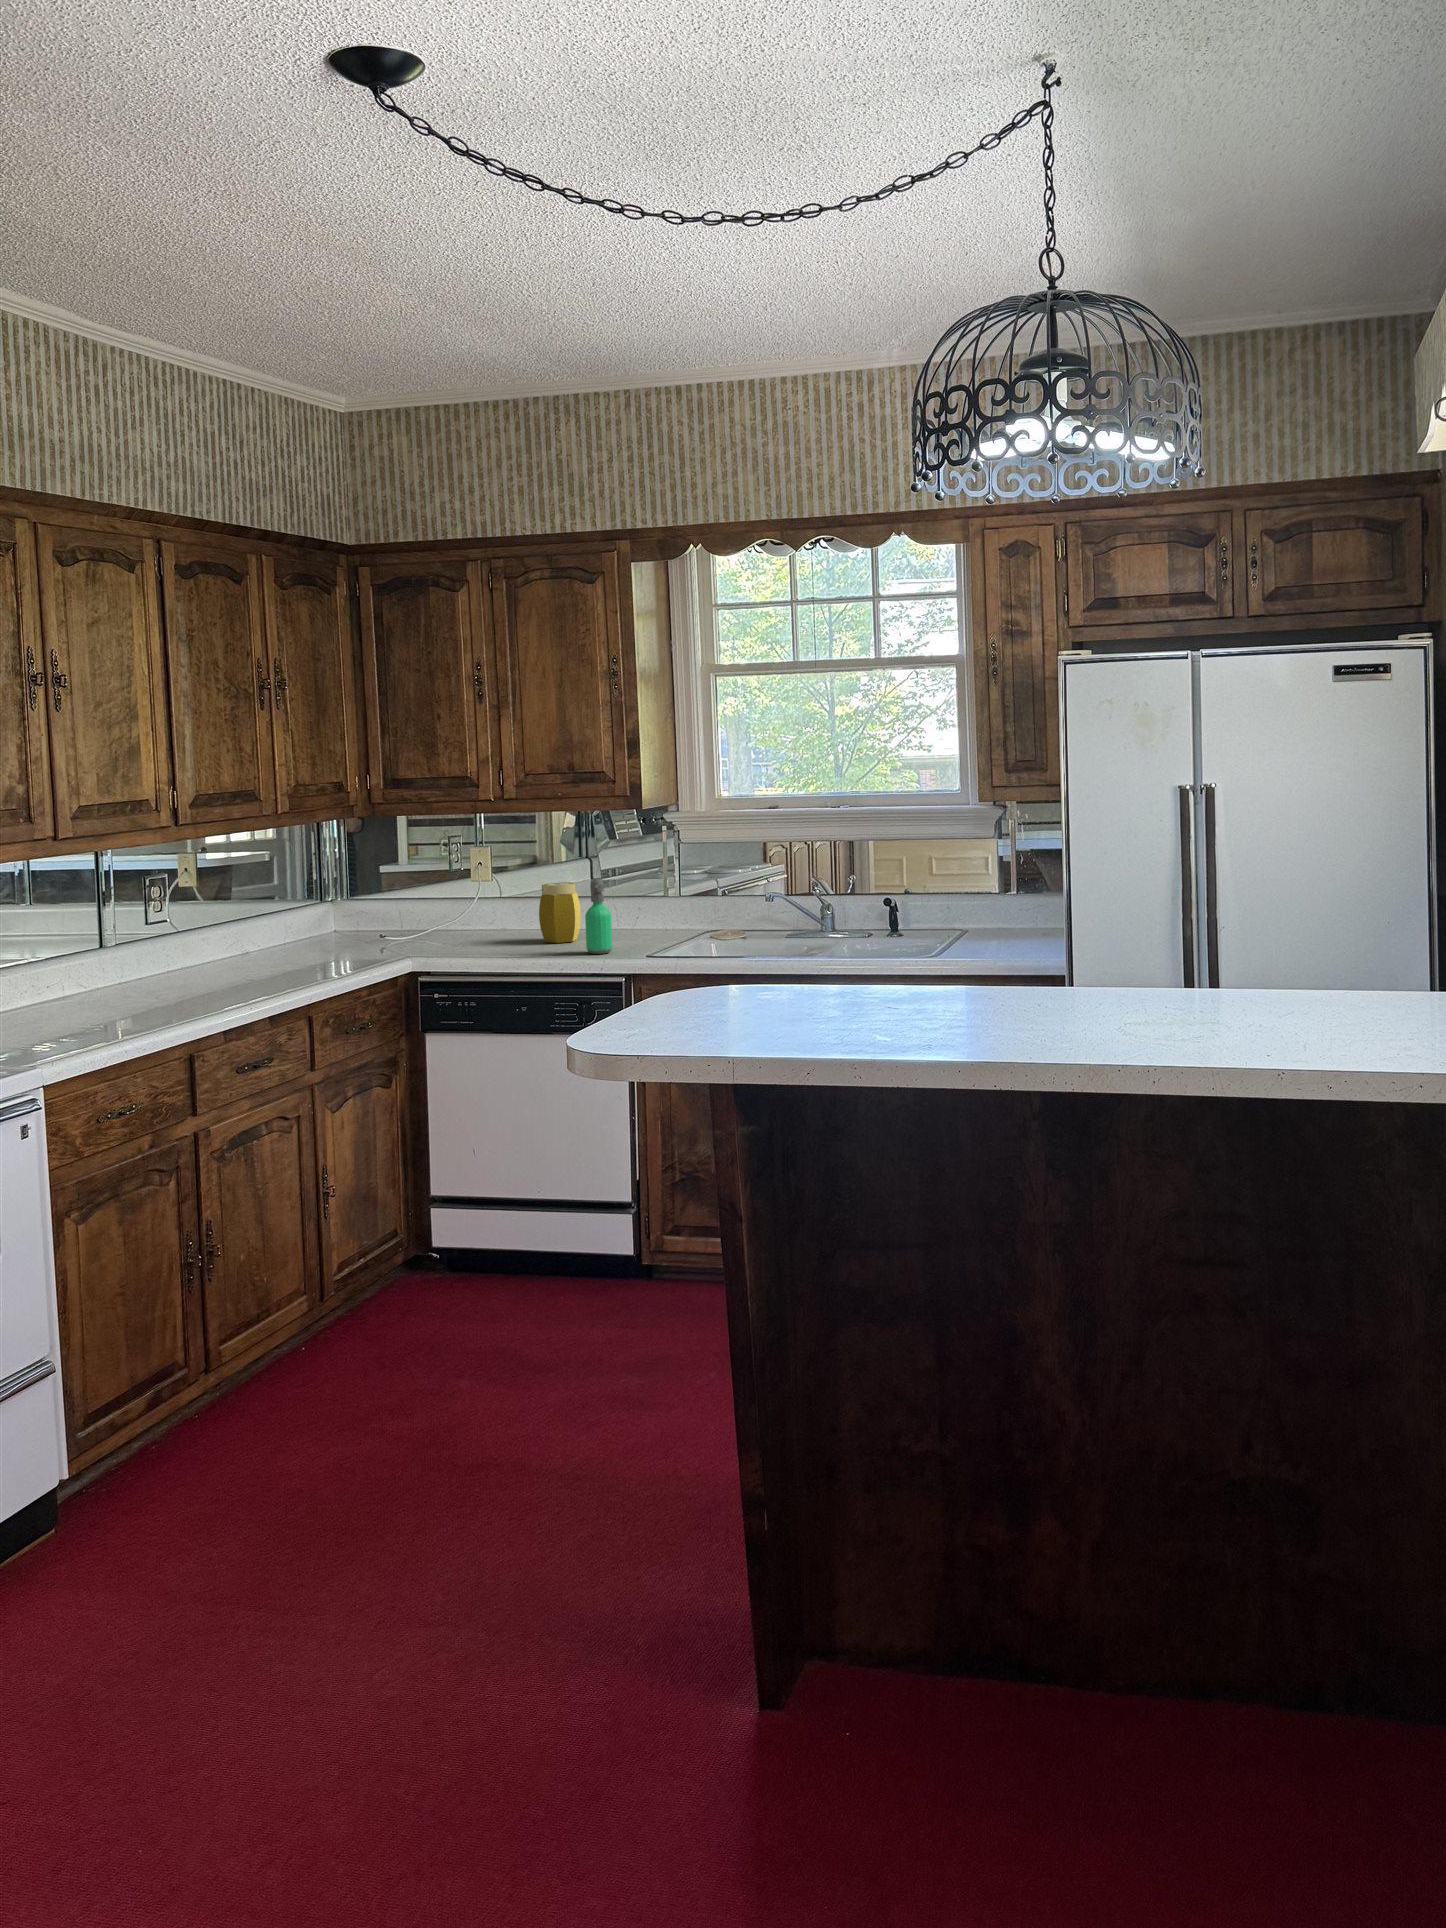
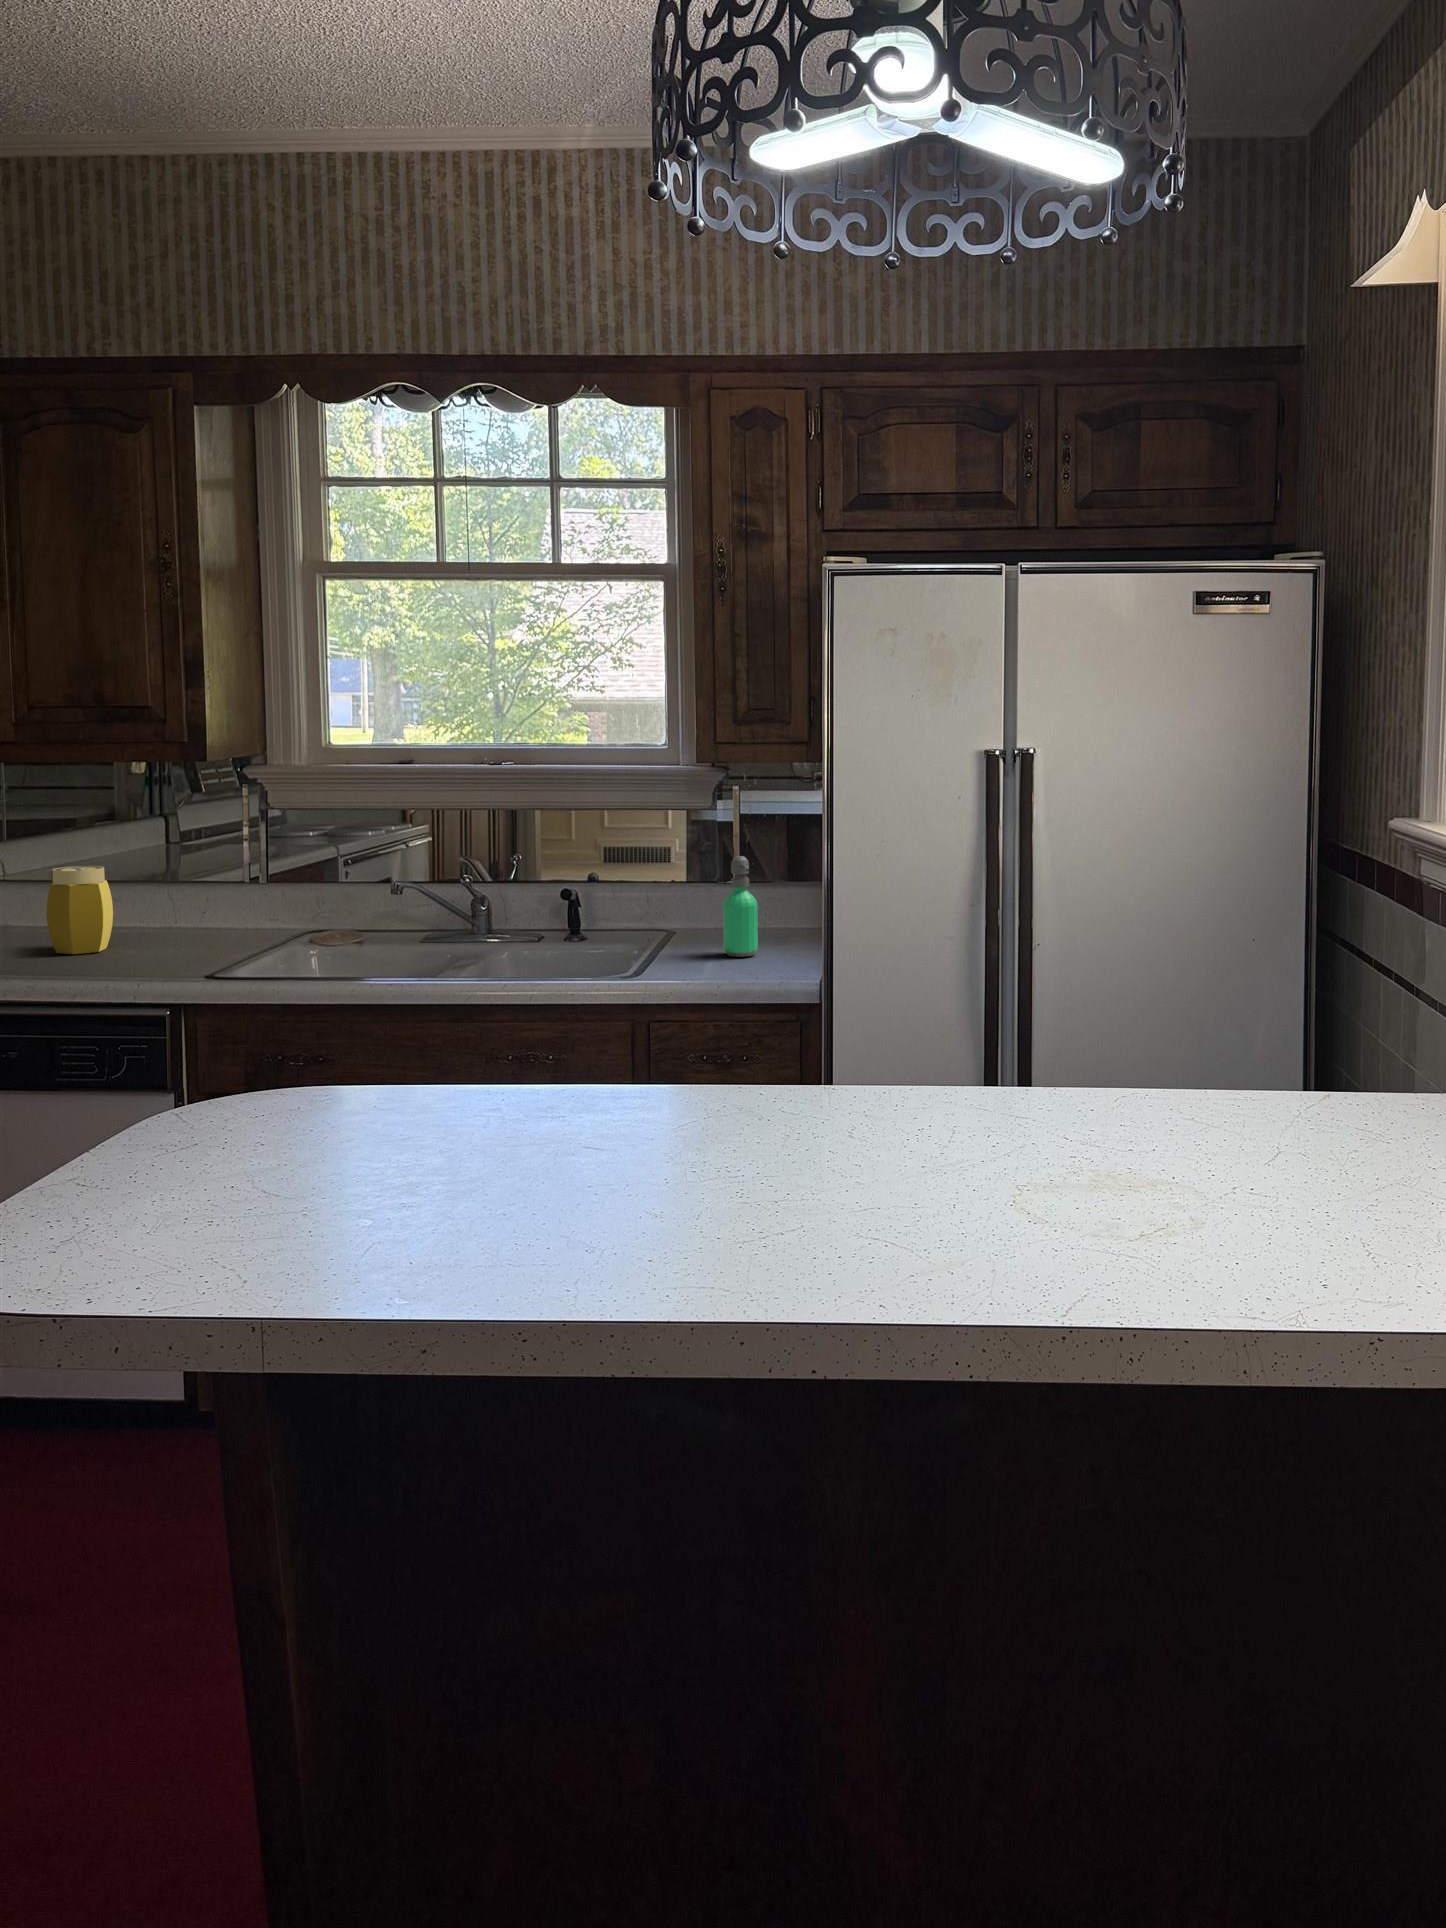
soap dispenser: present [585,879,612,954] -> present [723,856,758,957]

